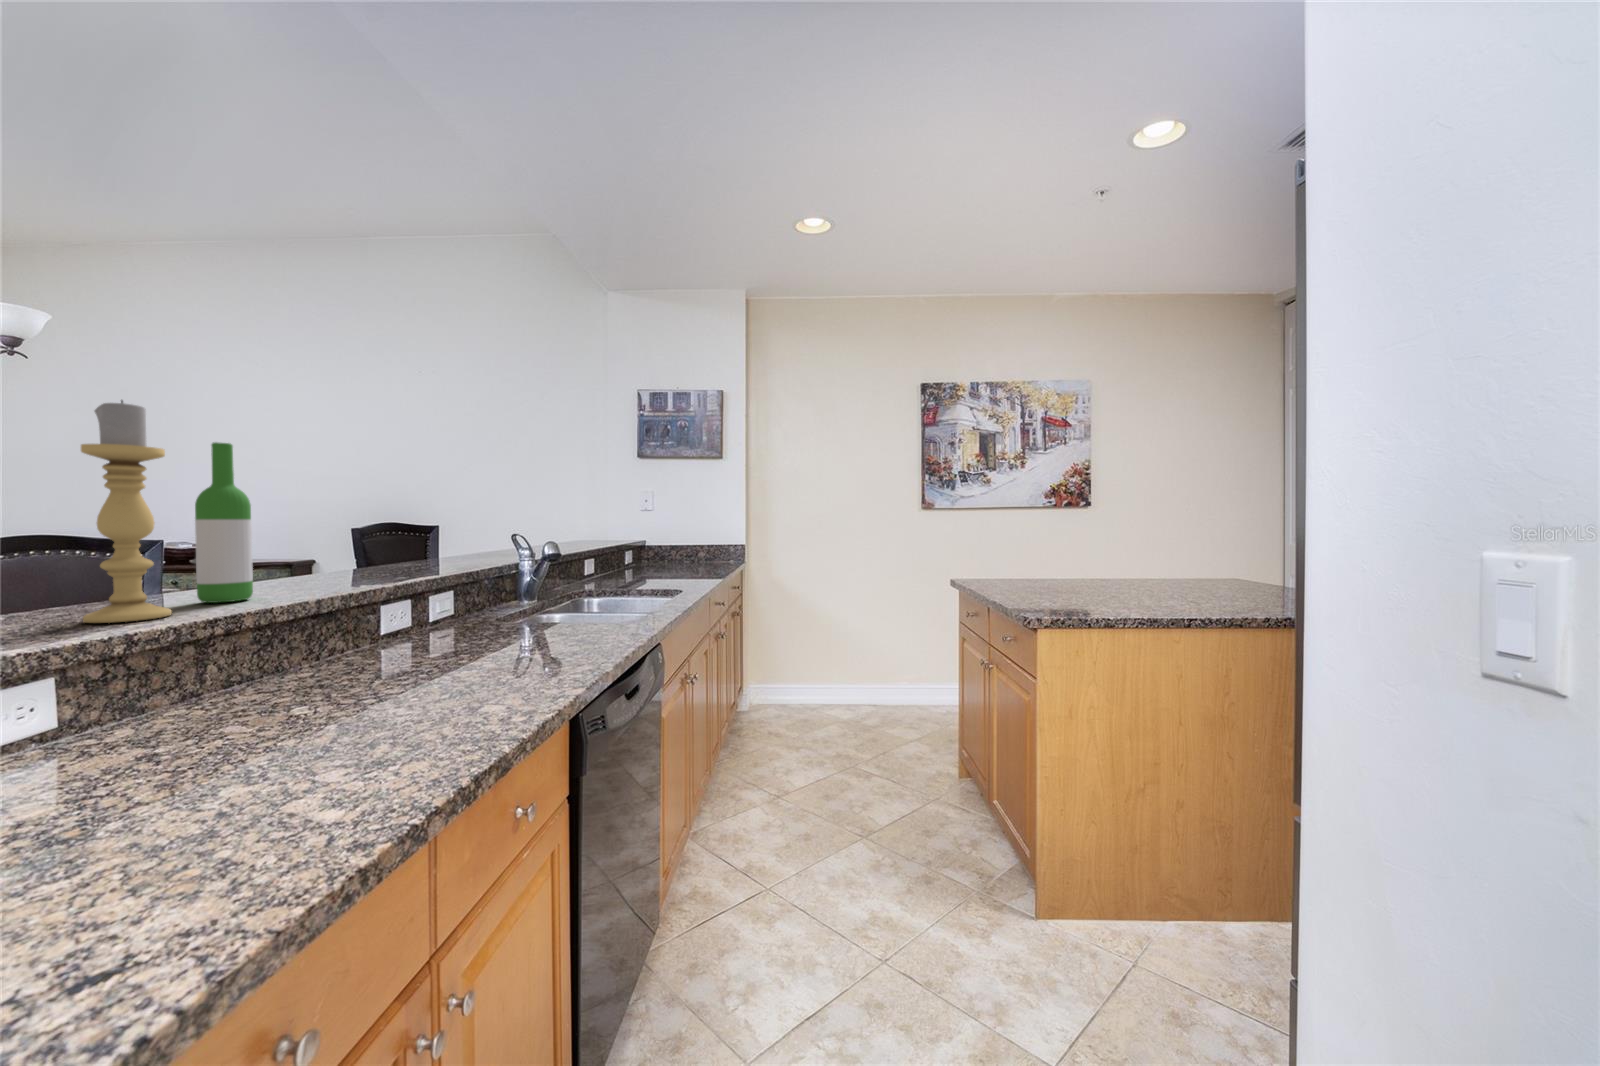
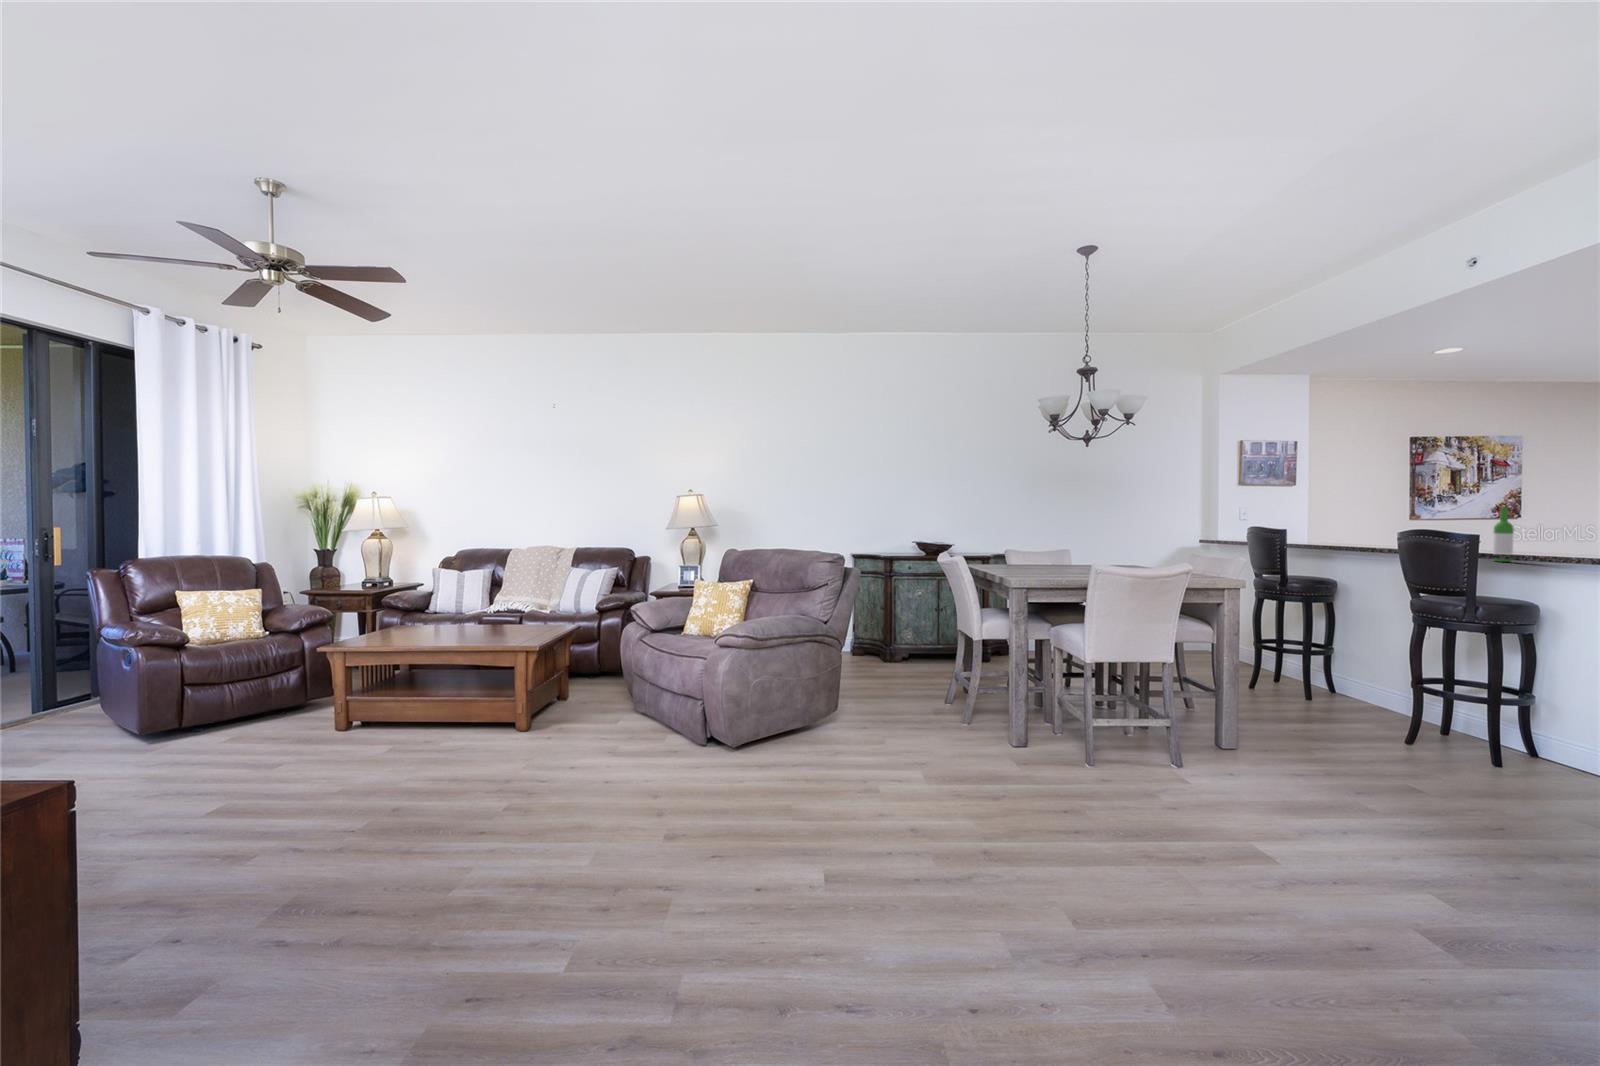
candle holder: present [81,400,172,623] -> none [1528,498,1557,565]

